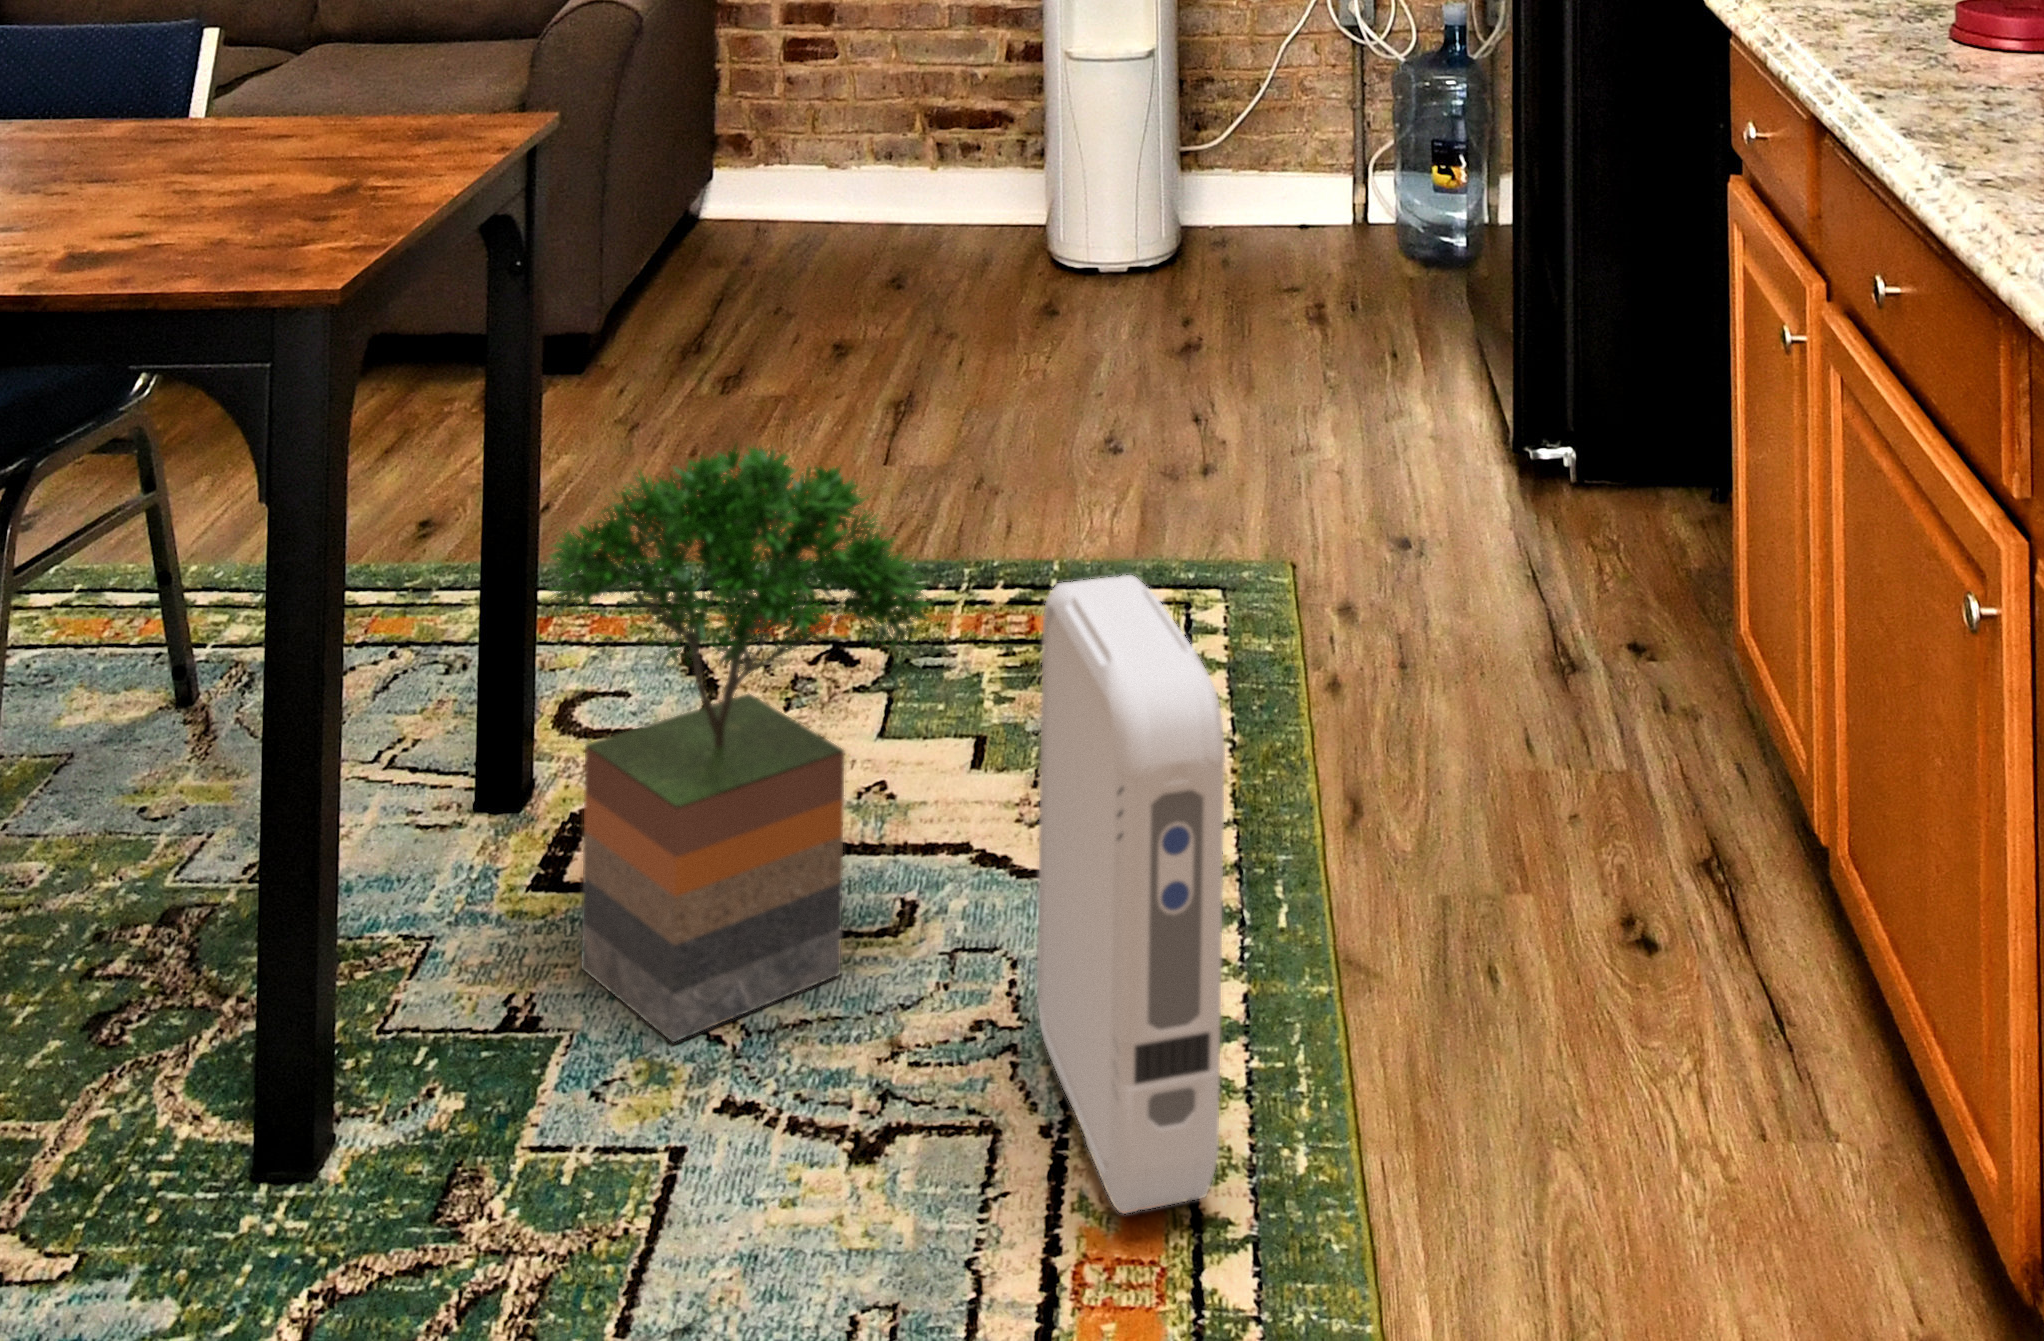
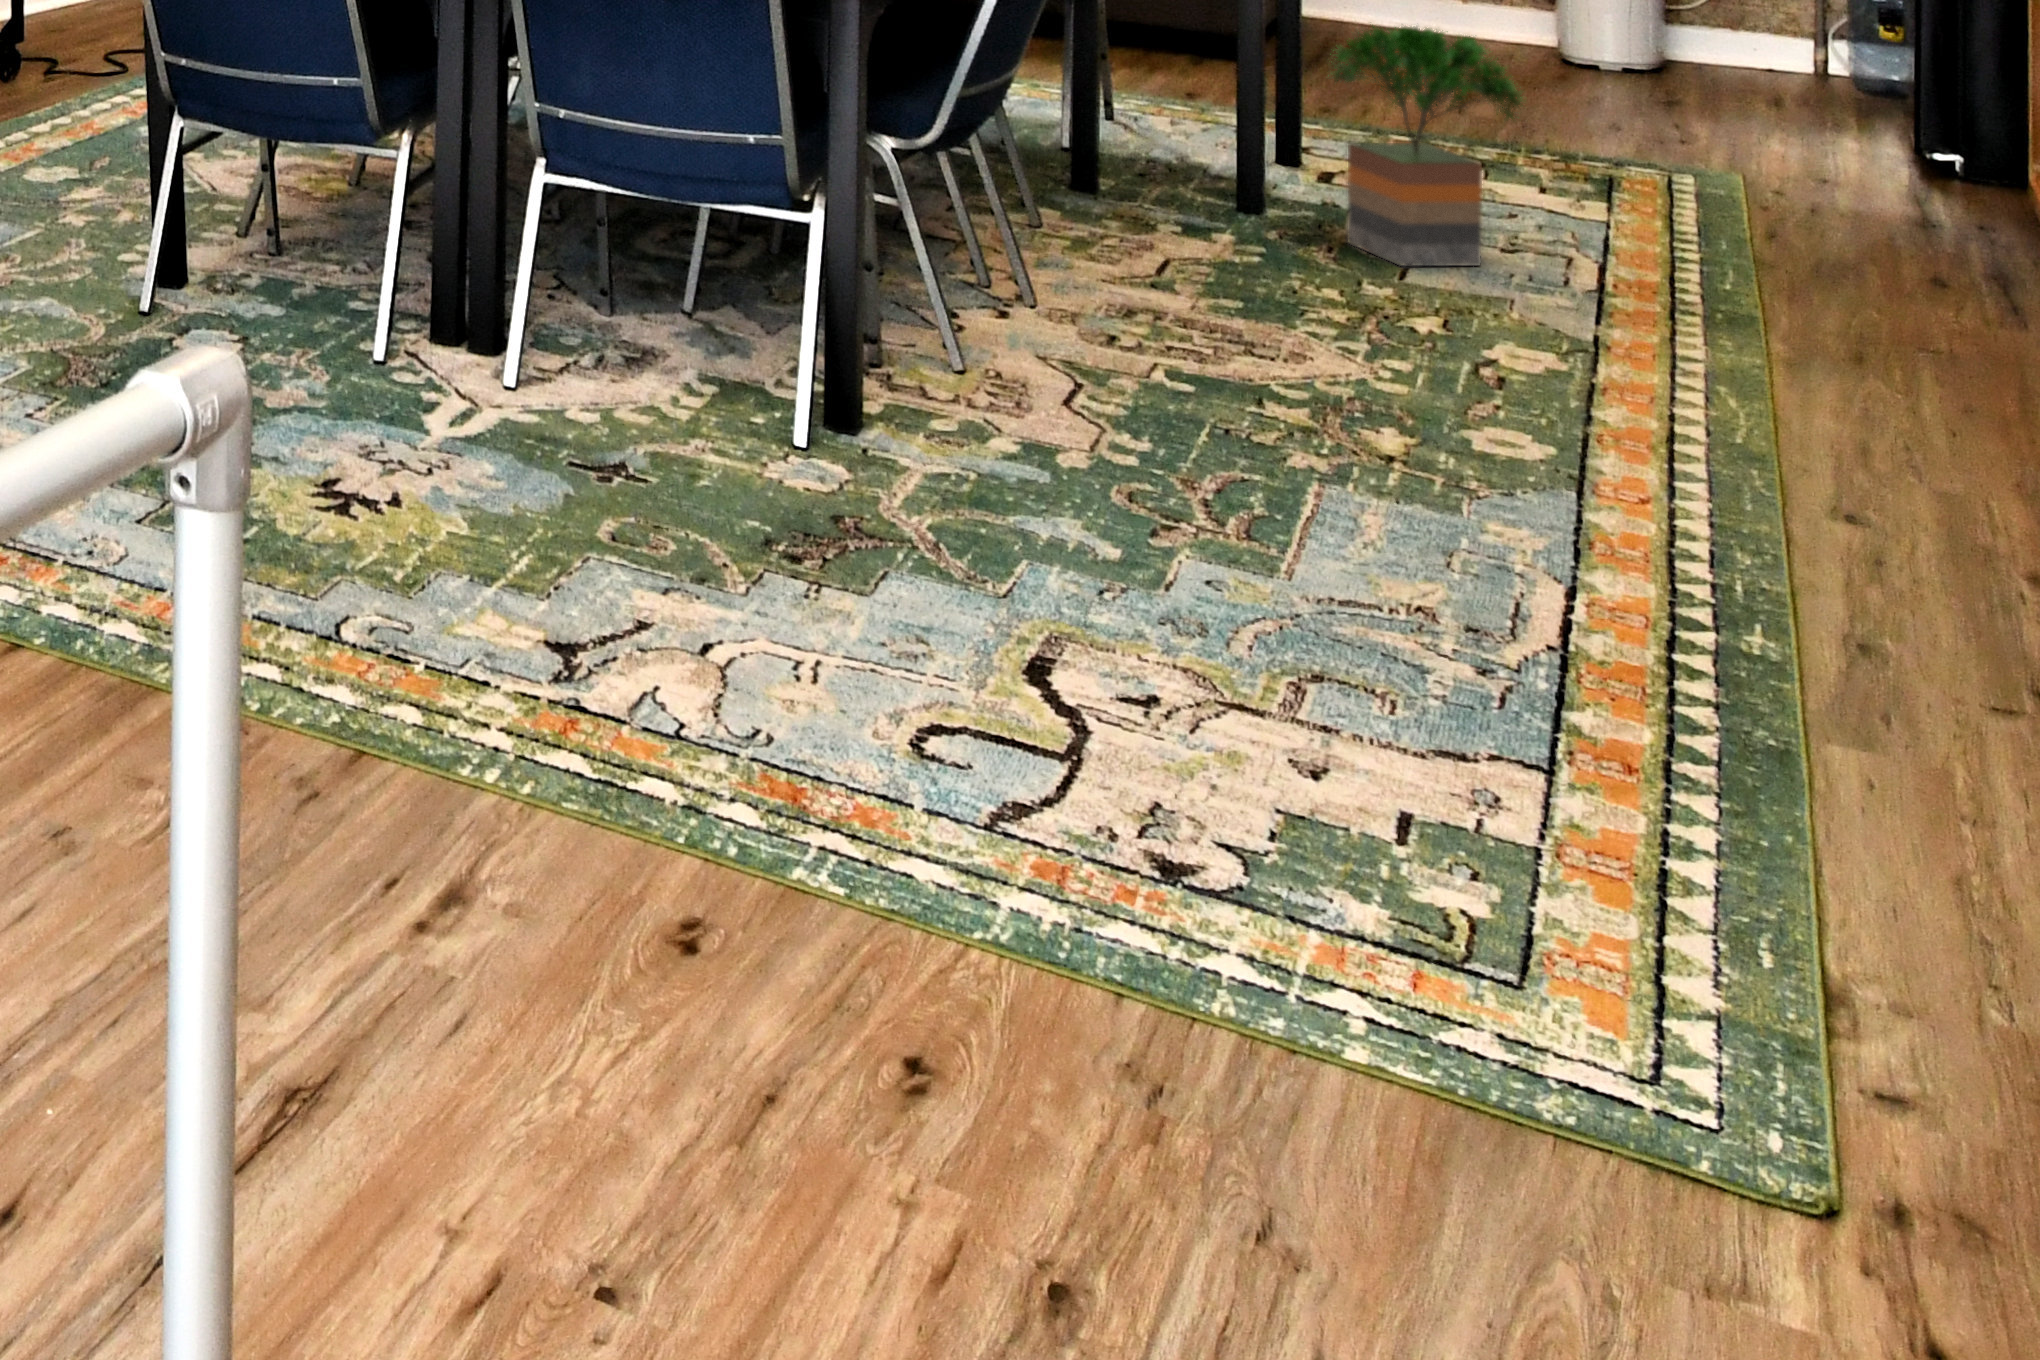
air purifier: present [1037,575,1225,1213] -> none [1589,86,1689,341]

